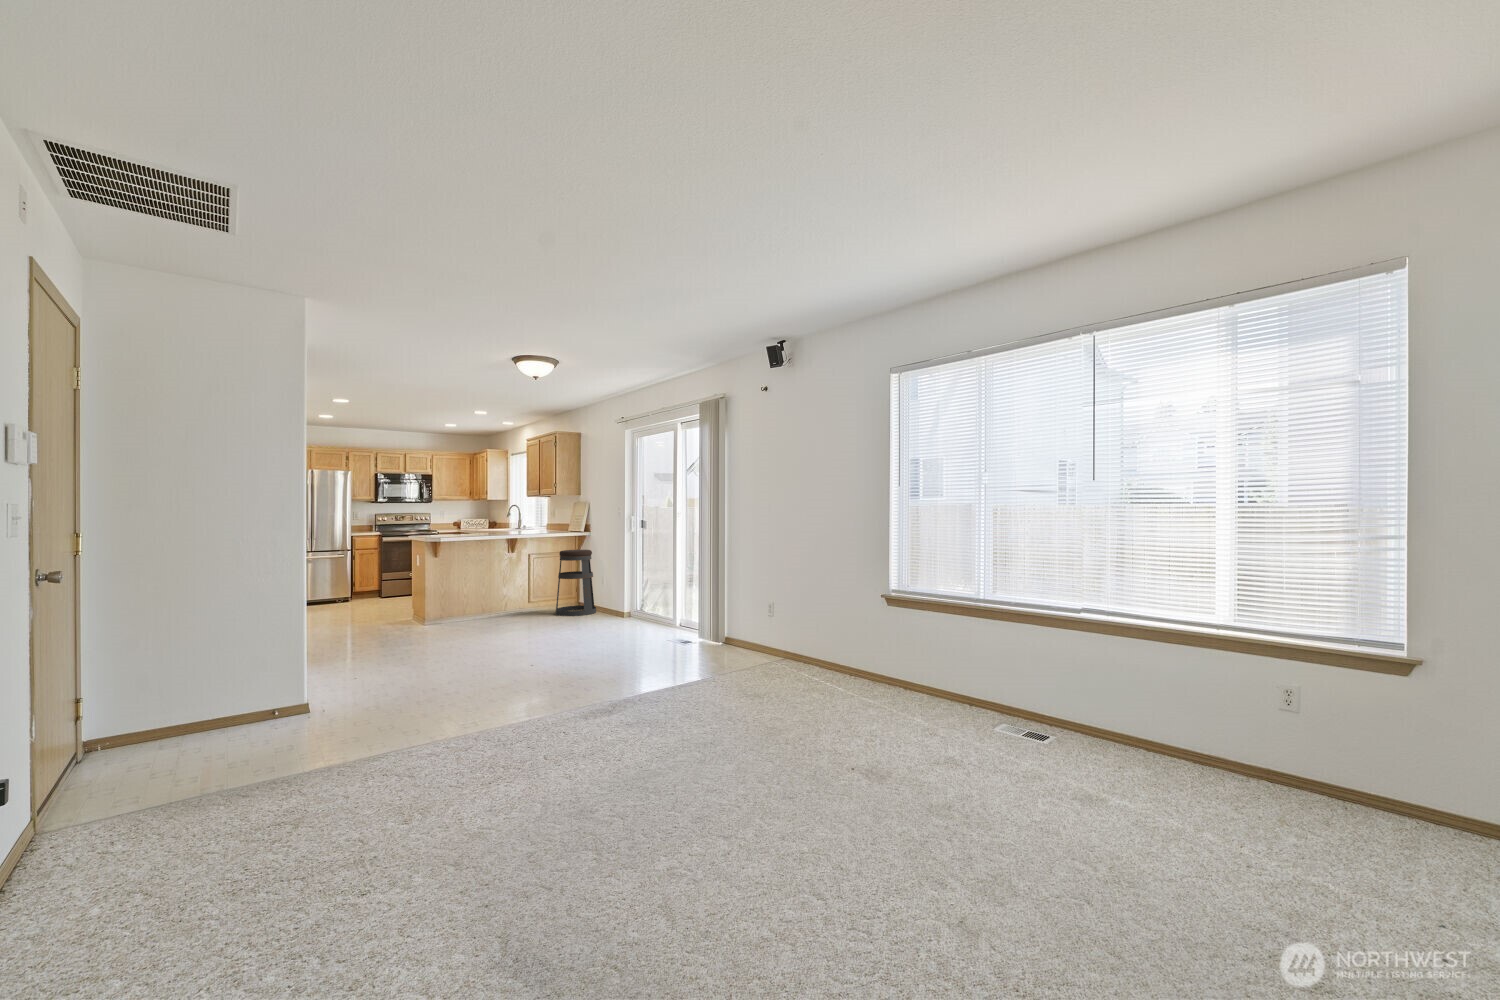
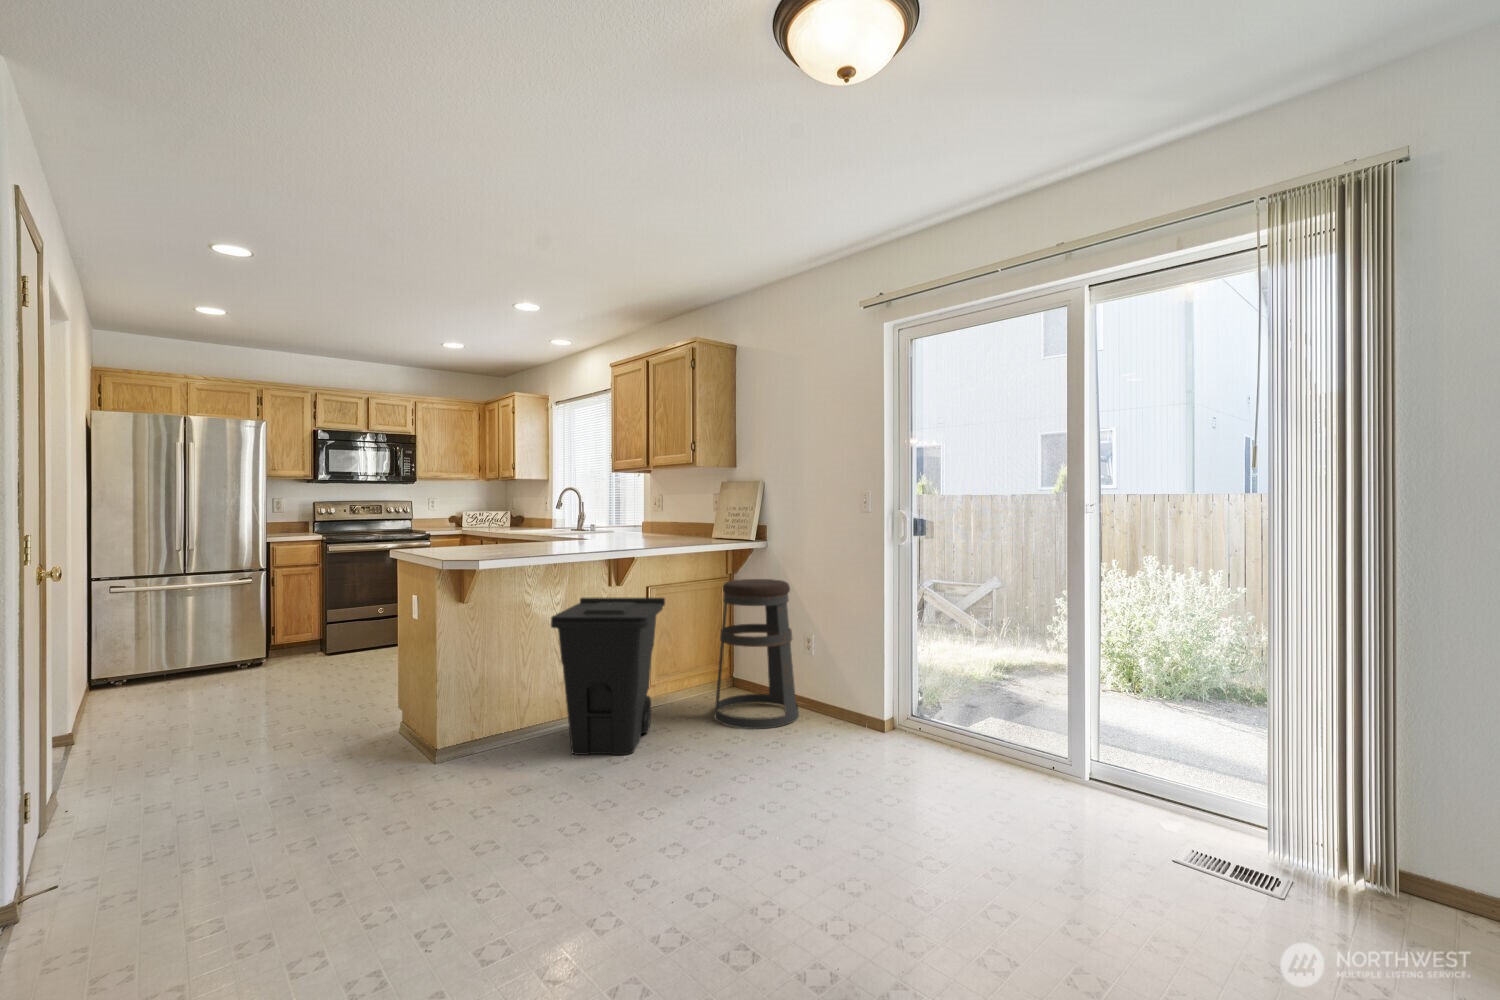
trash can: none [471,557,531,622] -> present [551,597,665,755]

